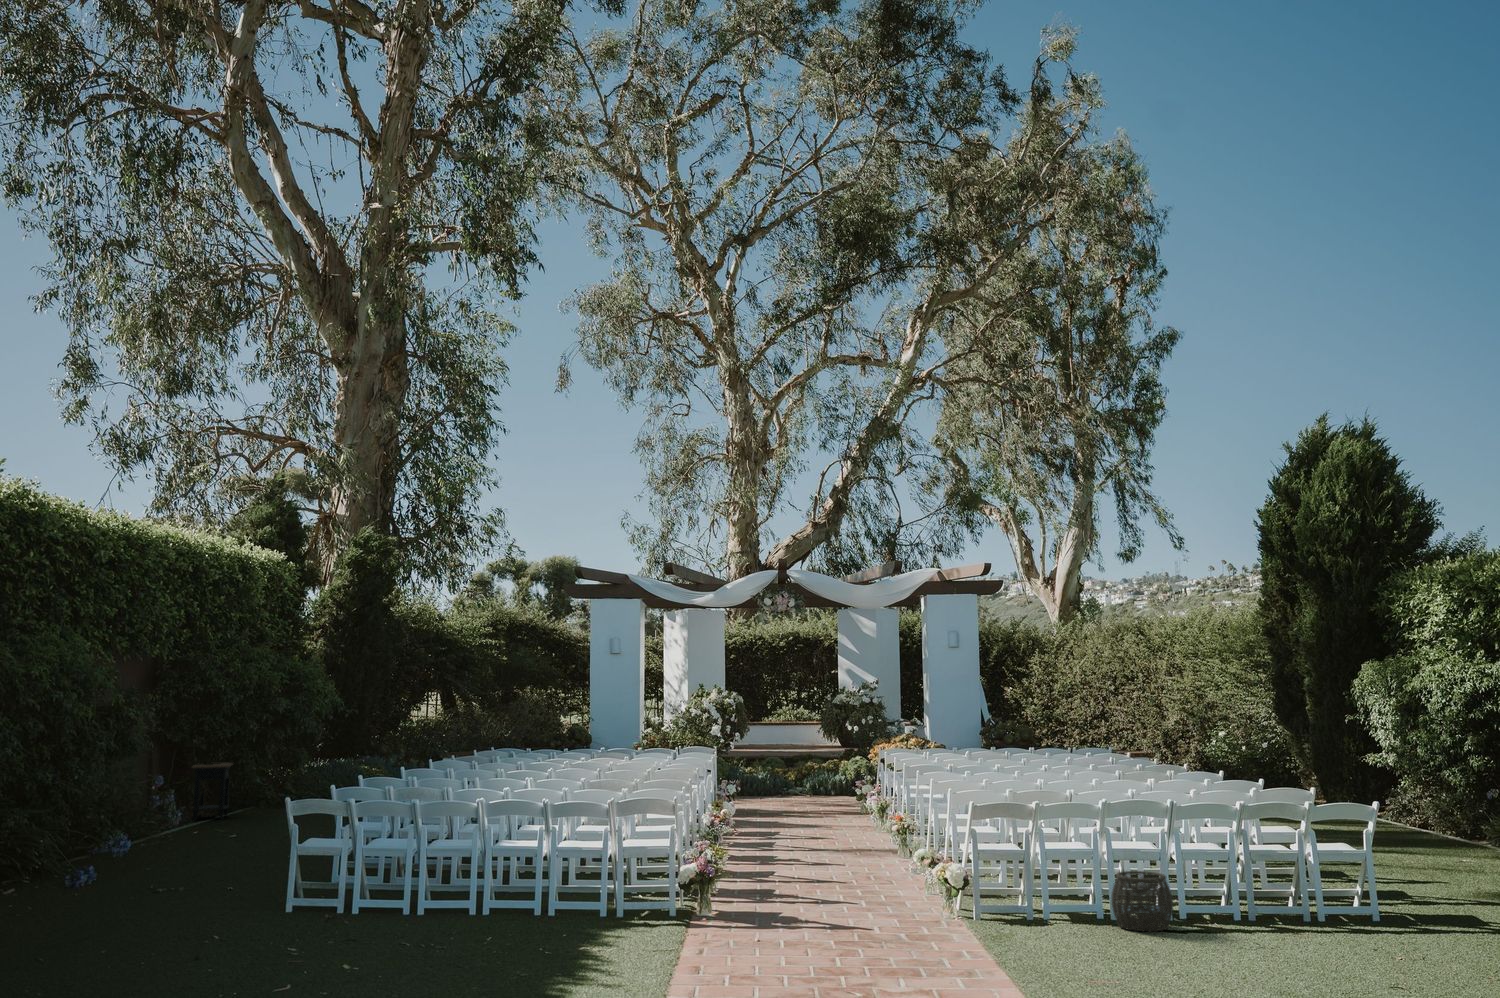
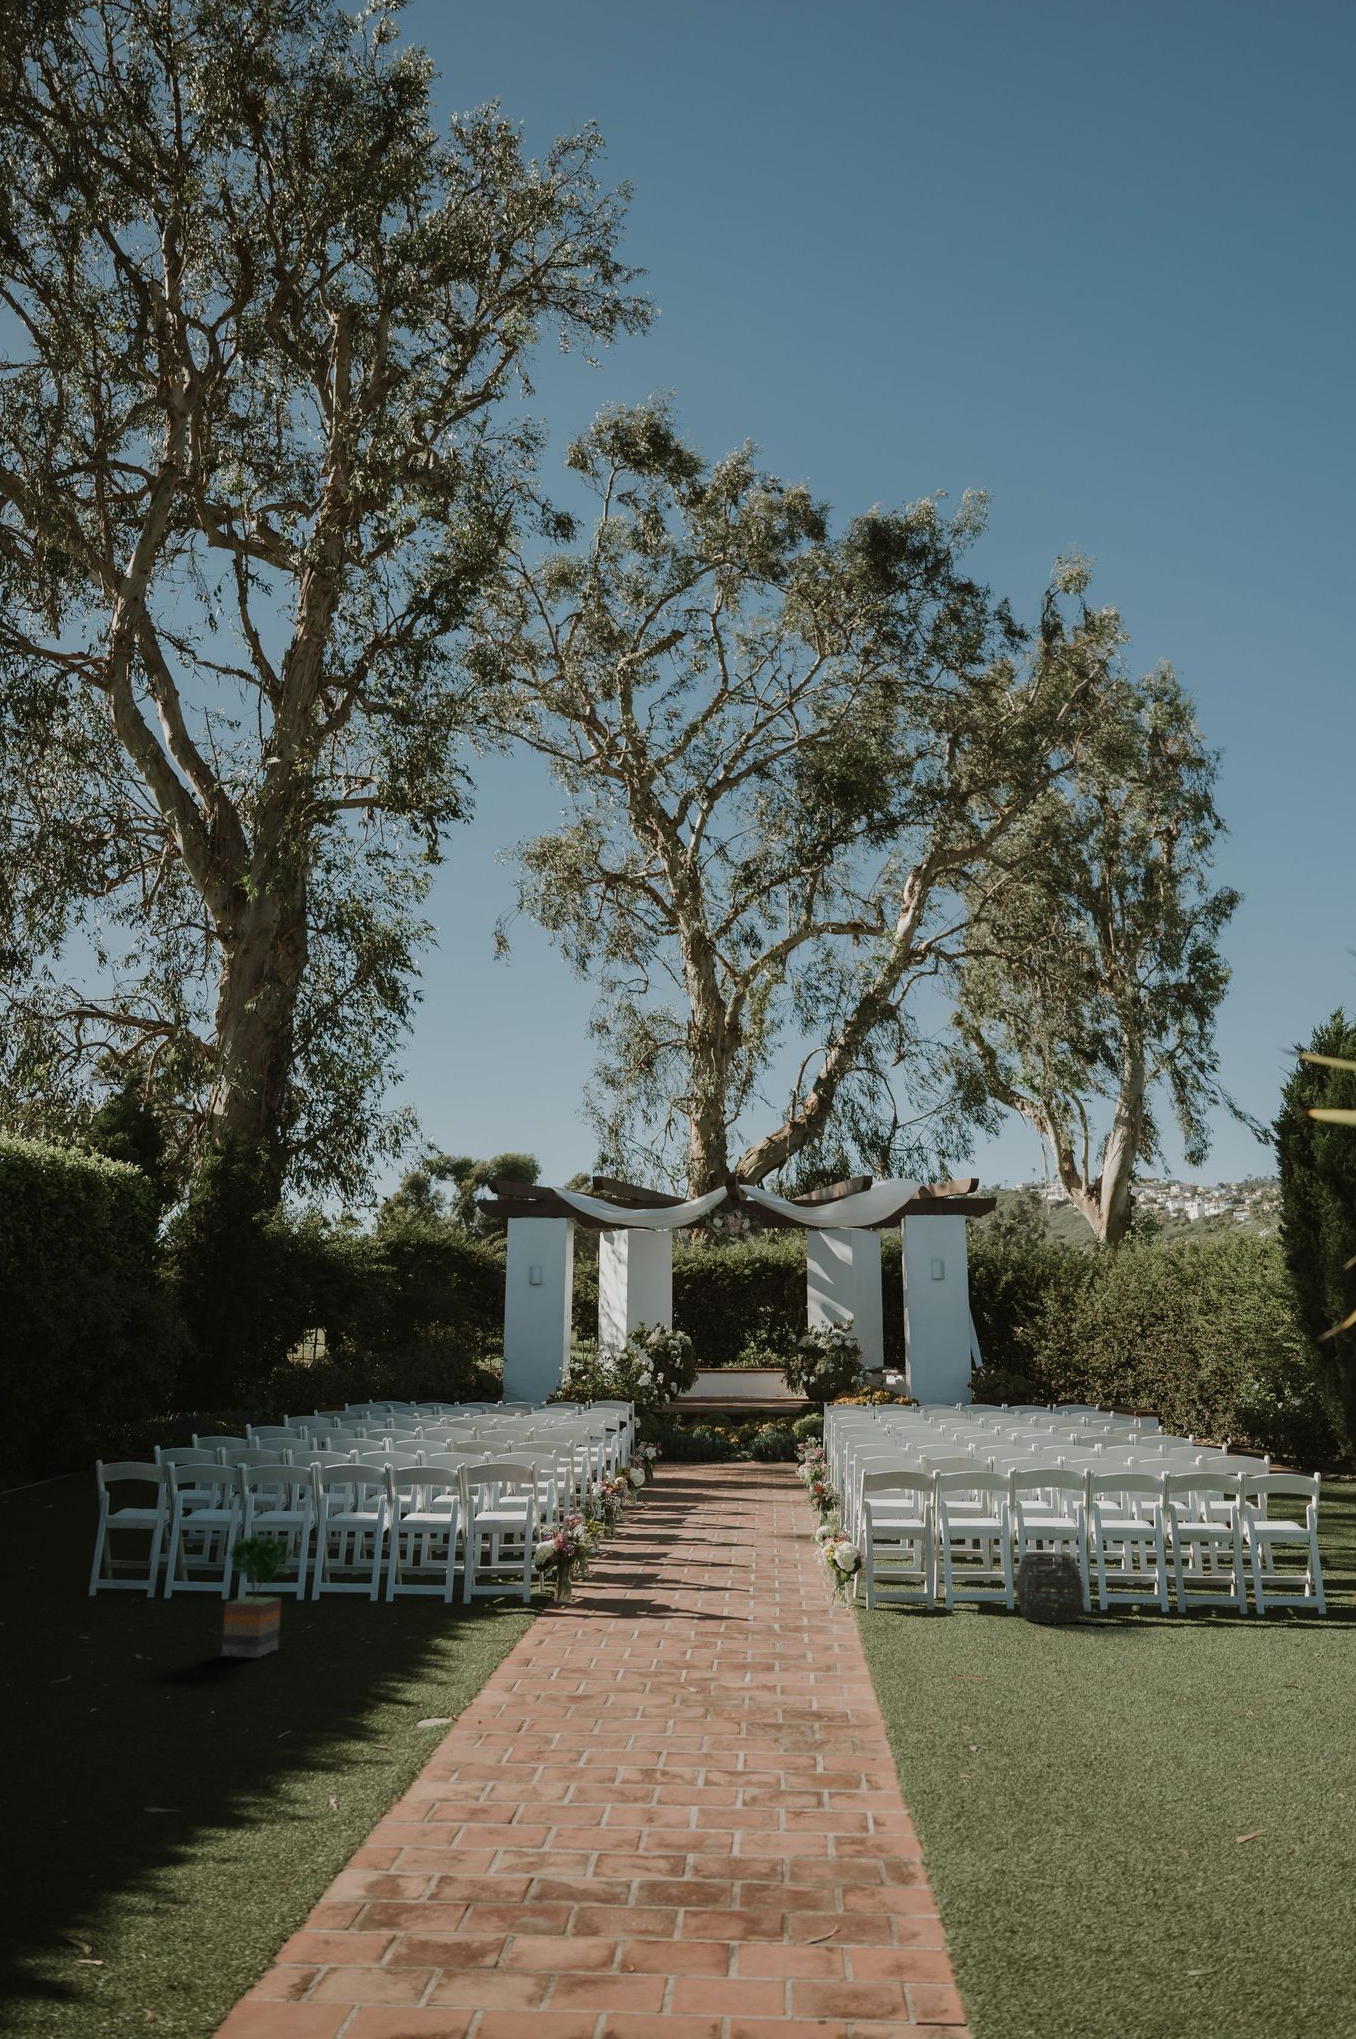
side table: present [192,763,233,820] -> none [19,1415,73,1485]
potted tree: none [421,866,486,974] -> present [222,1536,295,1658]

